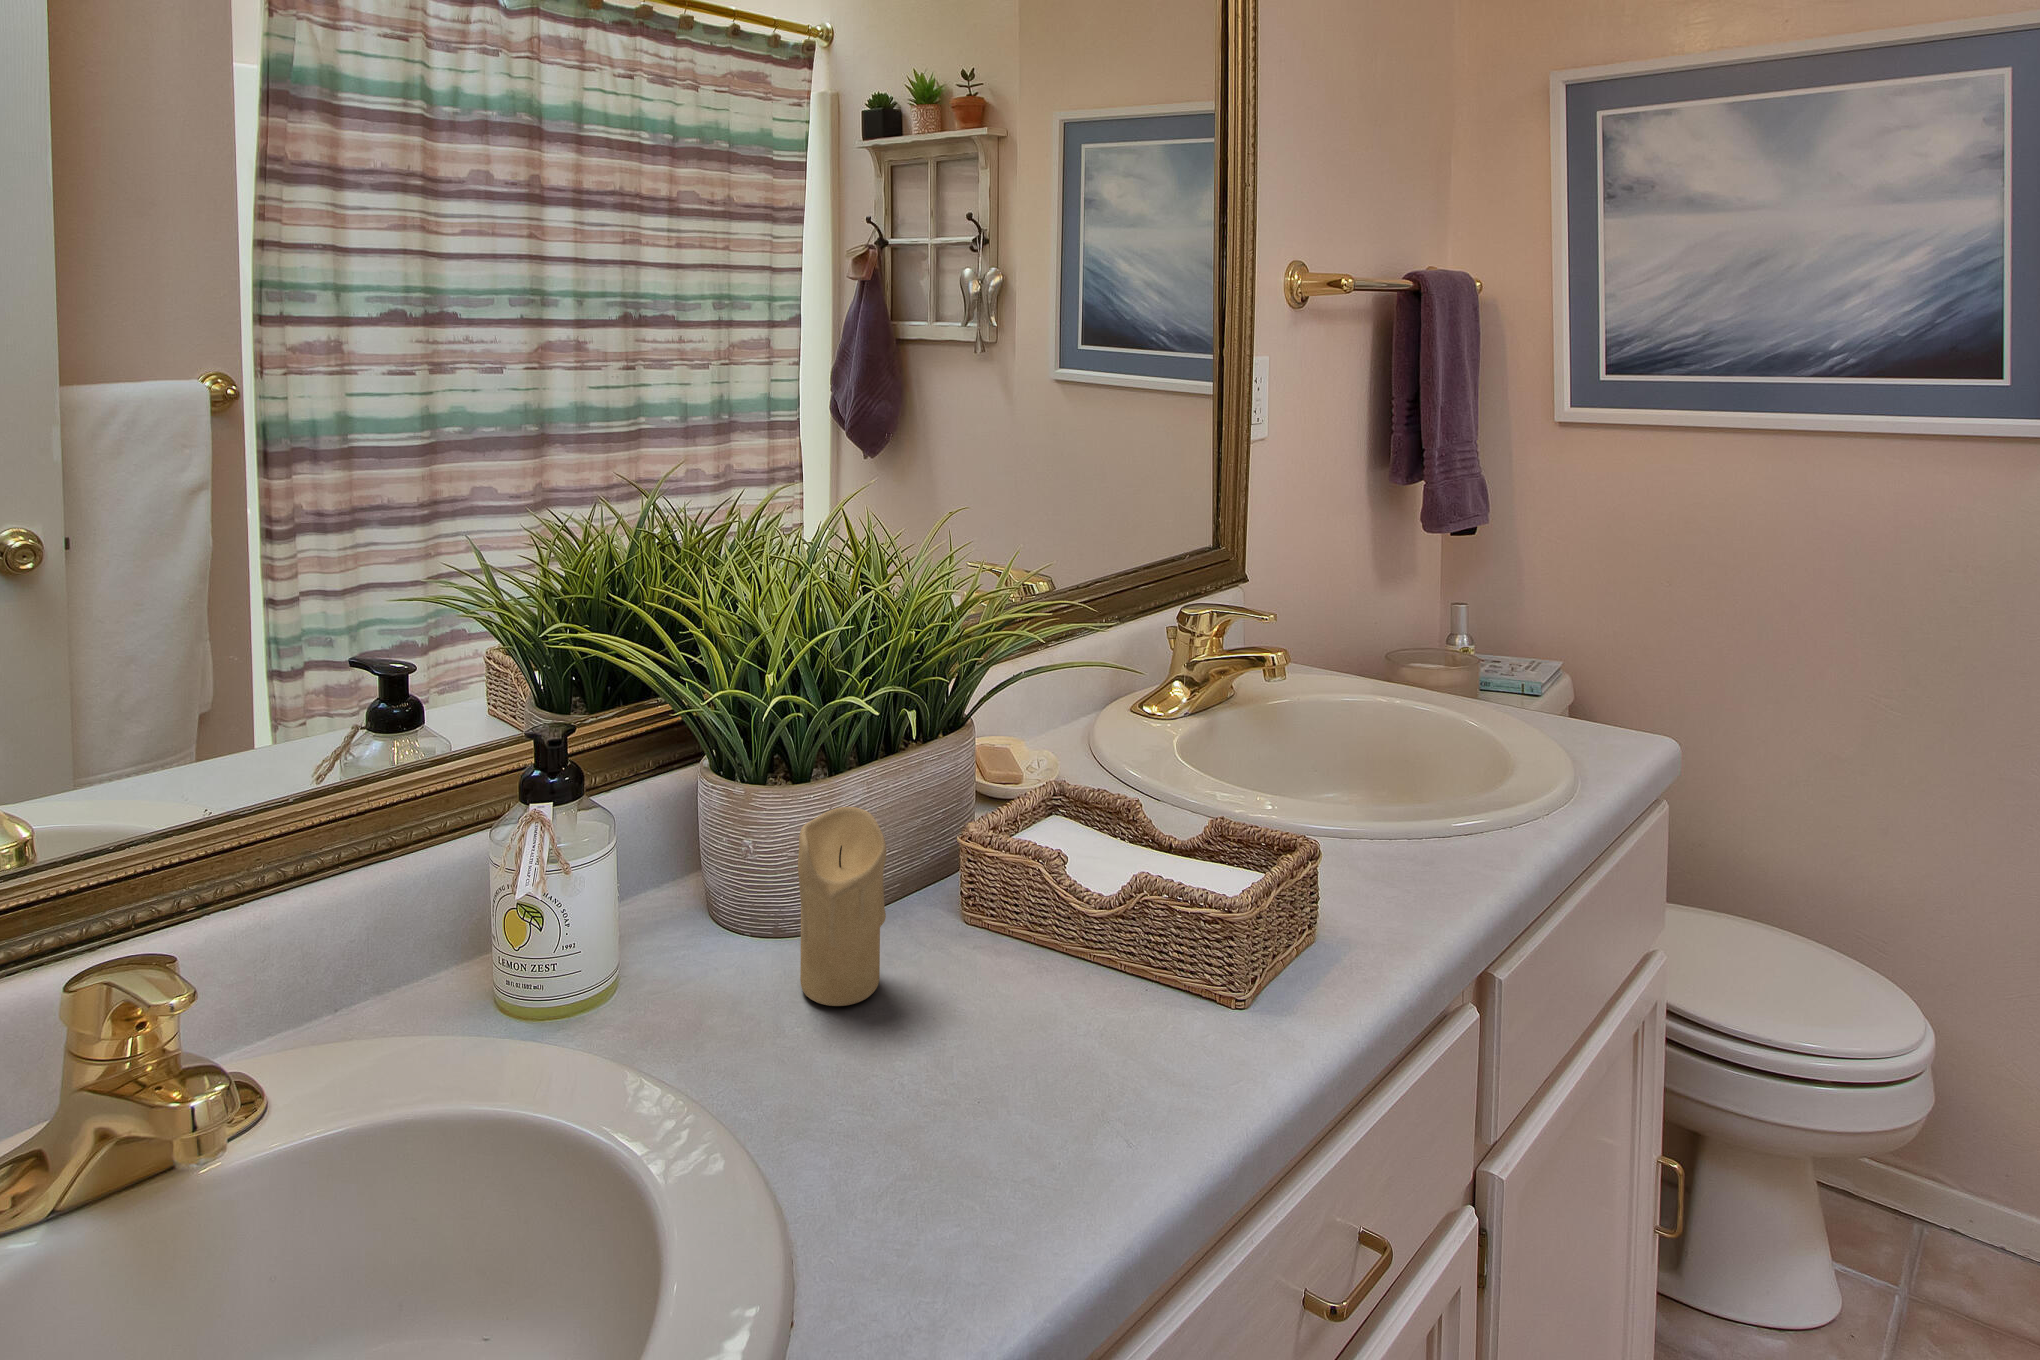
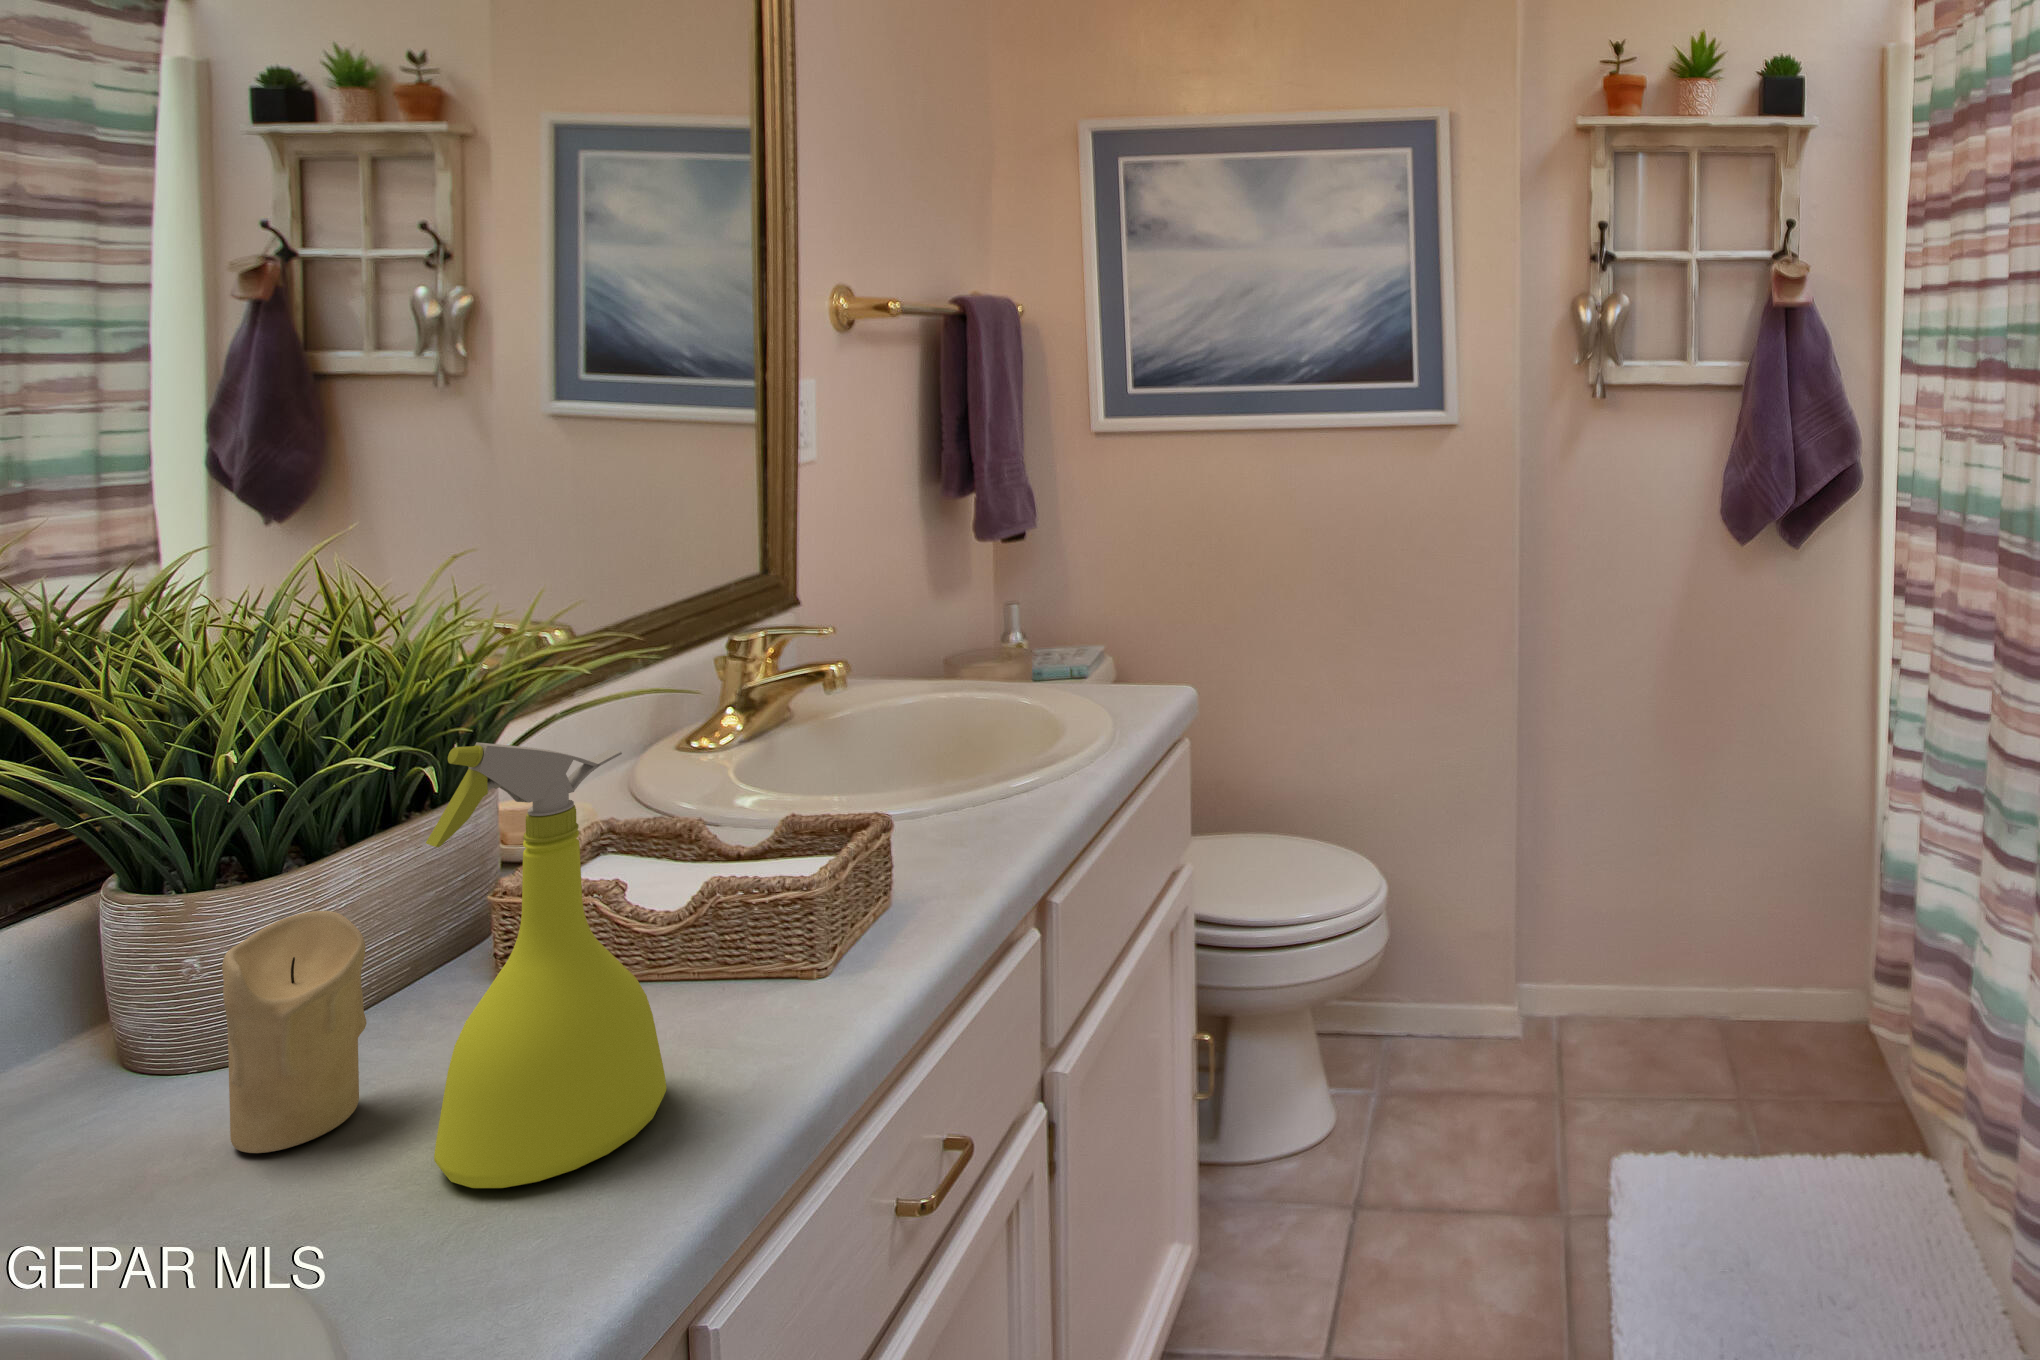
spray bottle: none [917,704,1094,1140] -> present [426,742,667,1188]

